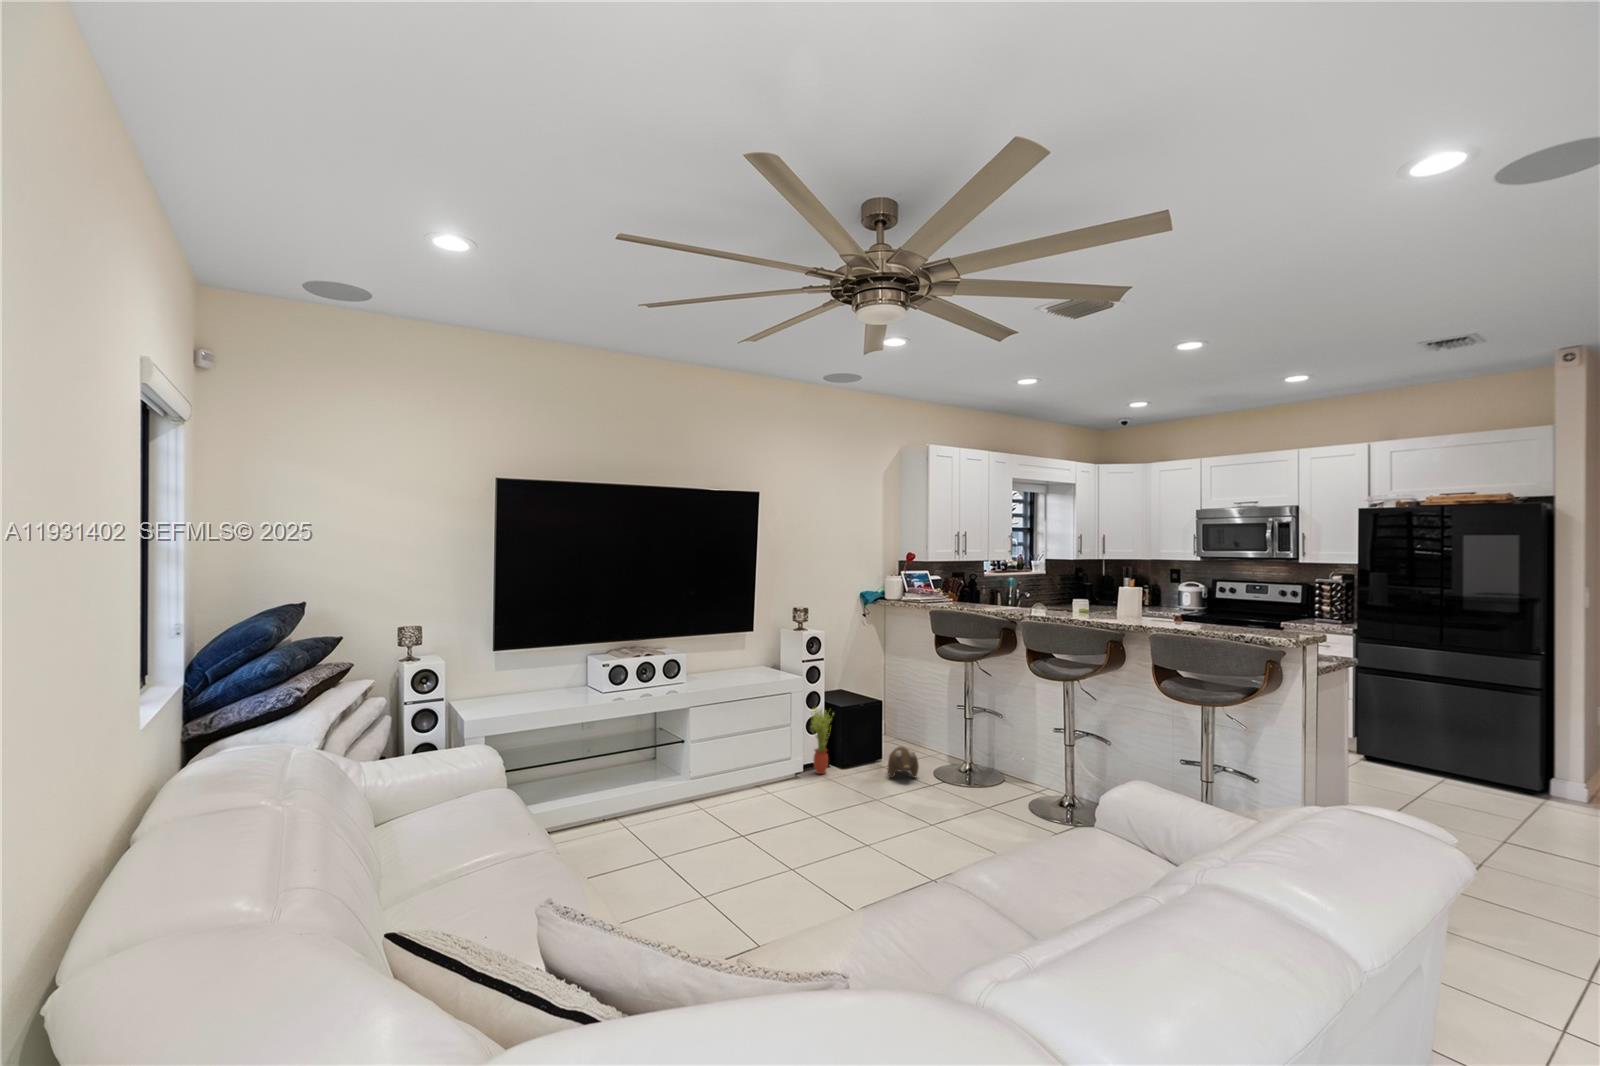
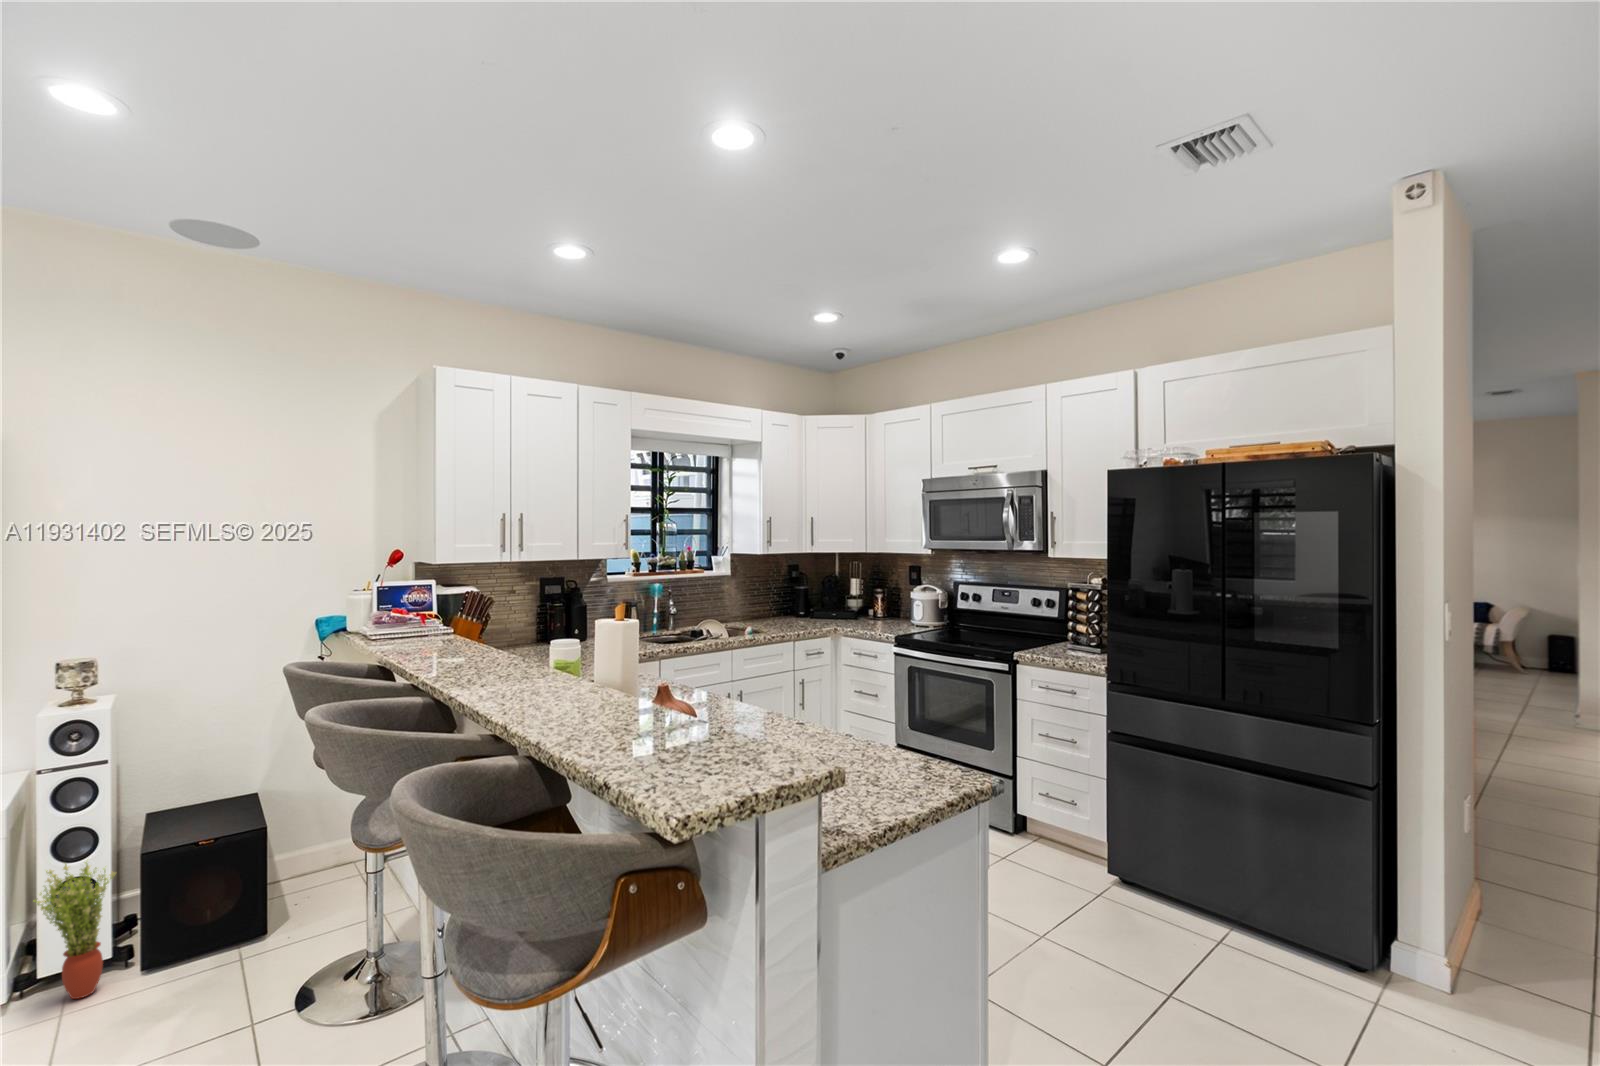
plush toy: present [888,746,919,778] -> none [194,932,279,1003]

